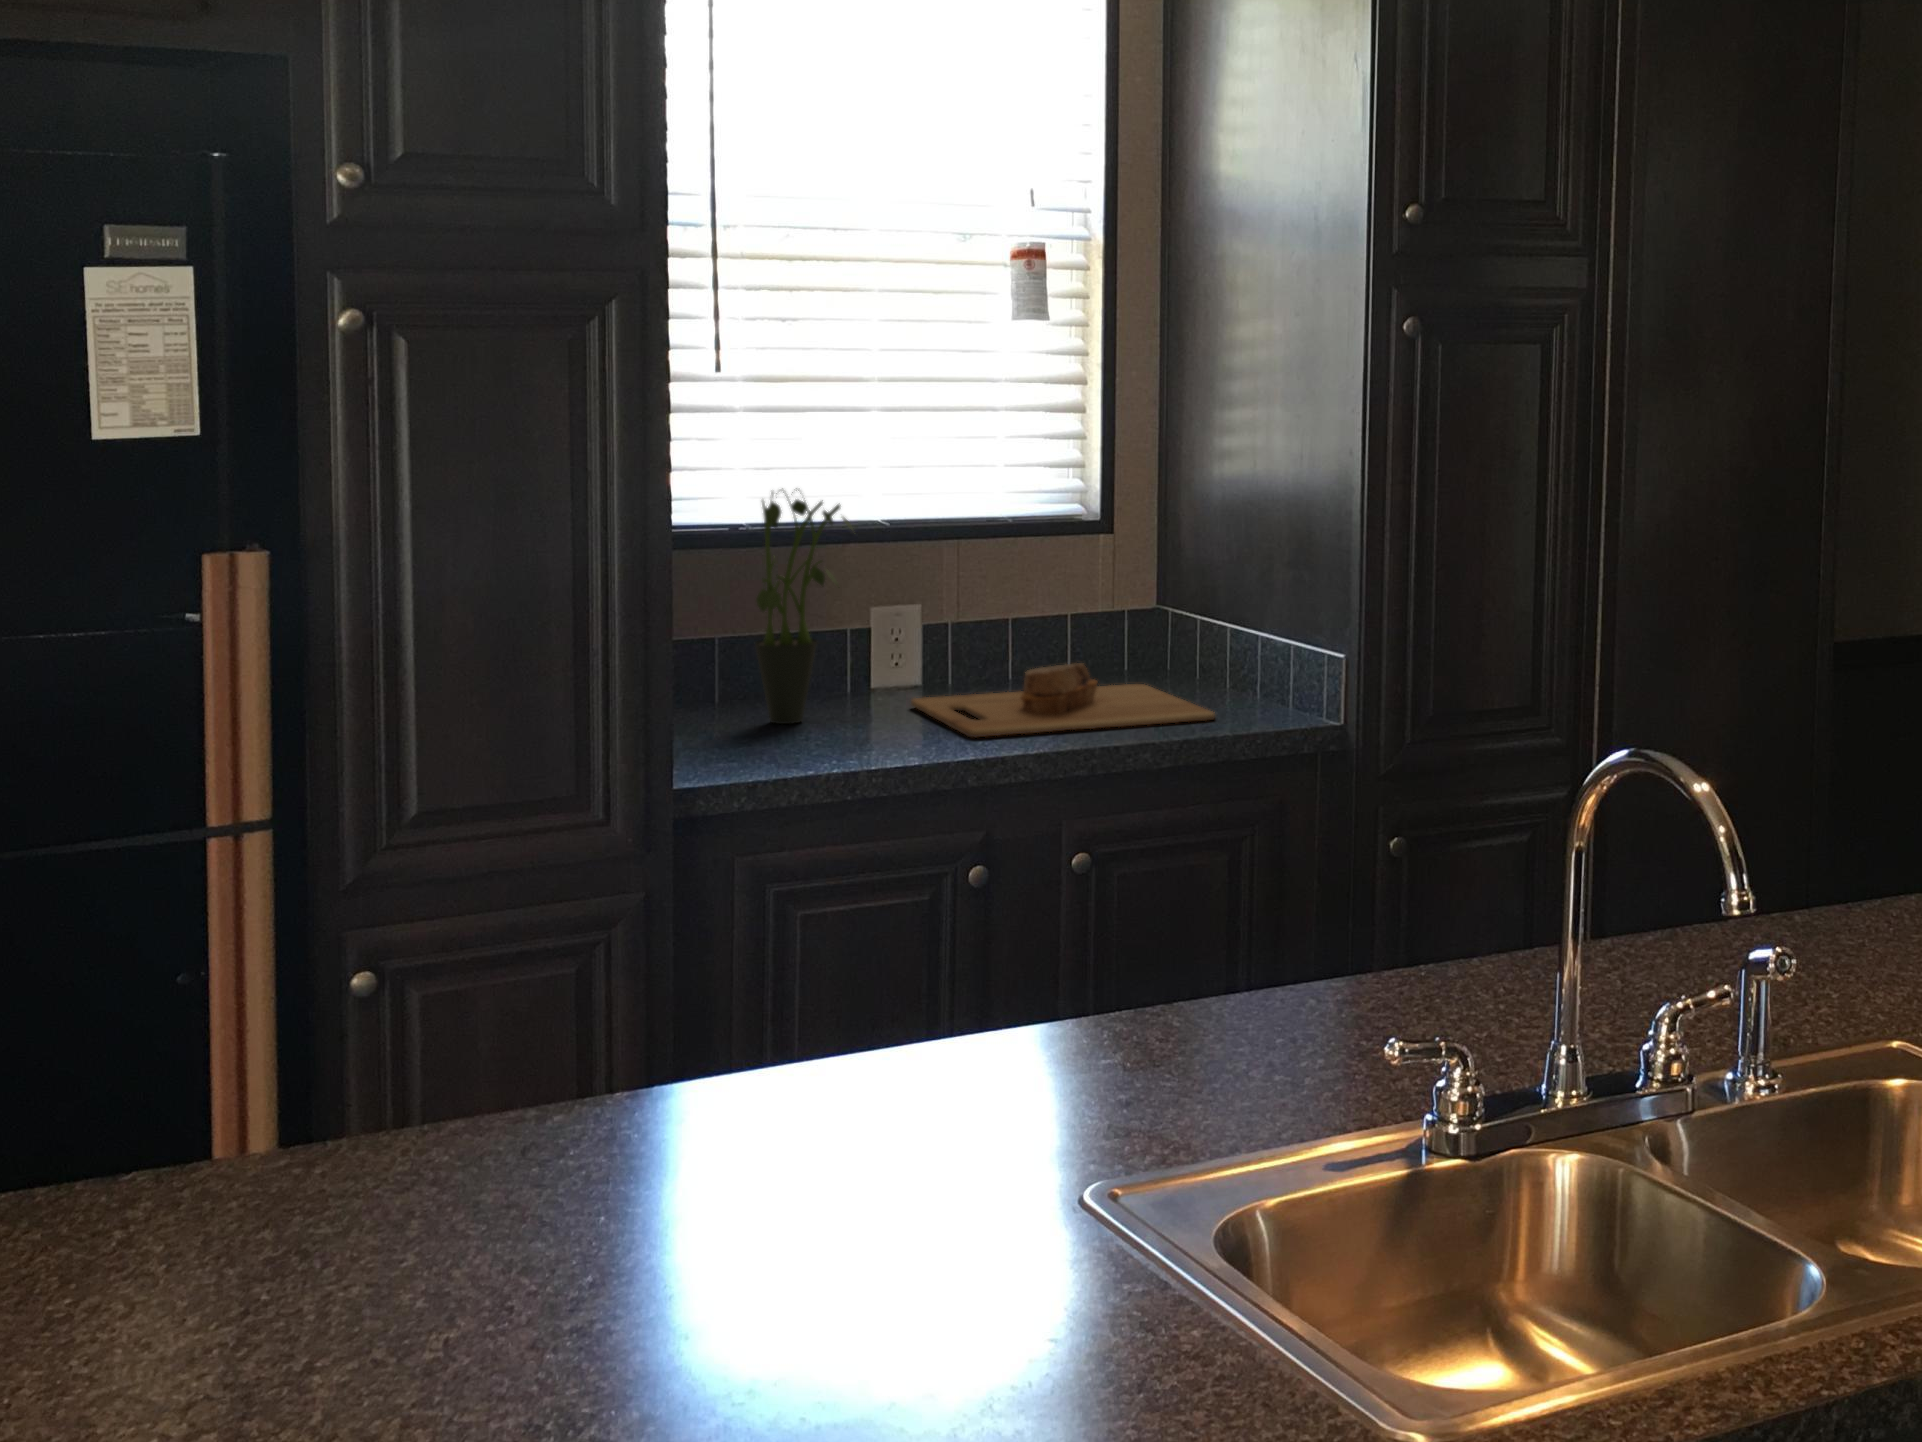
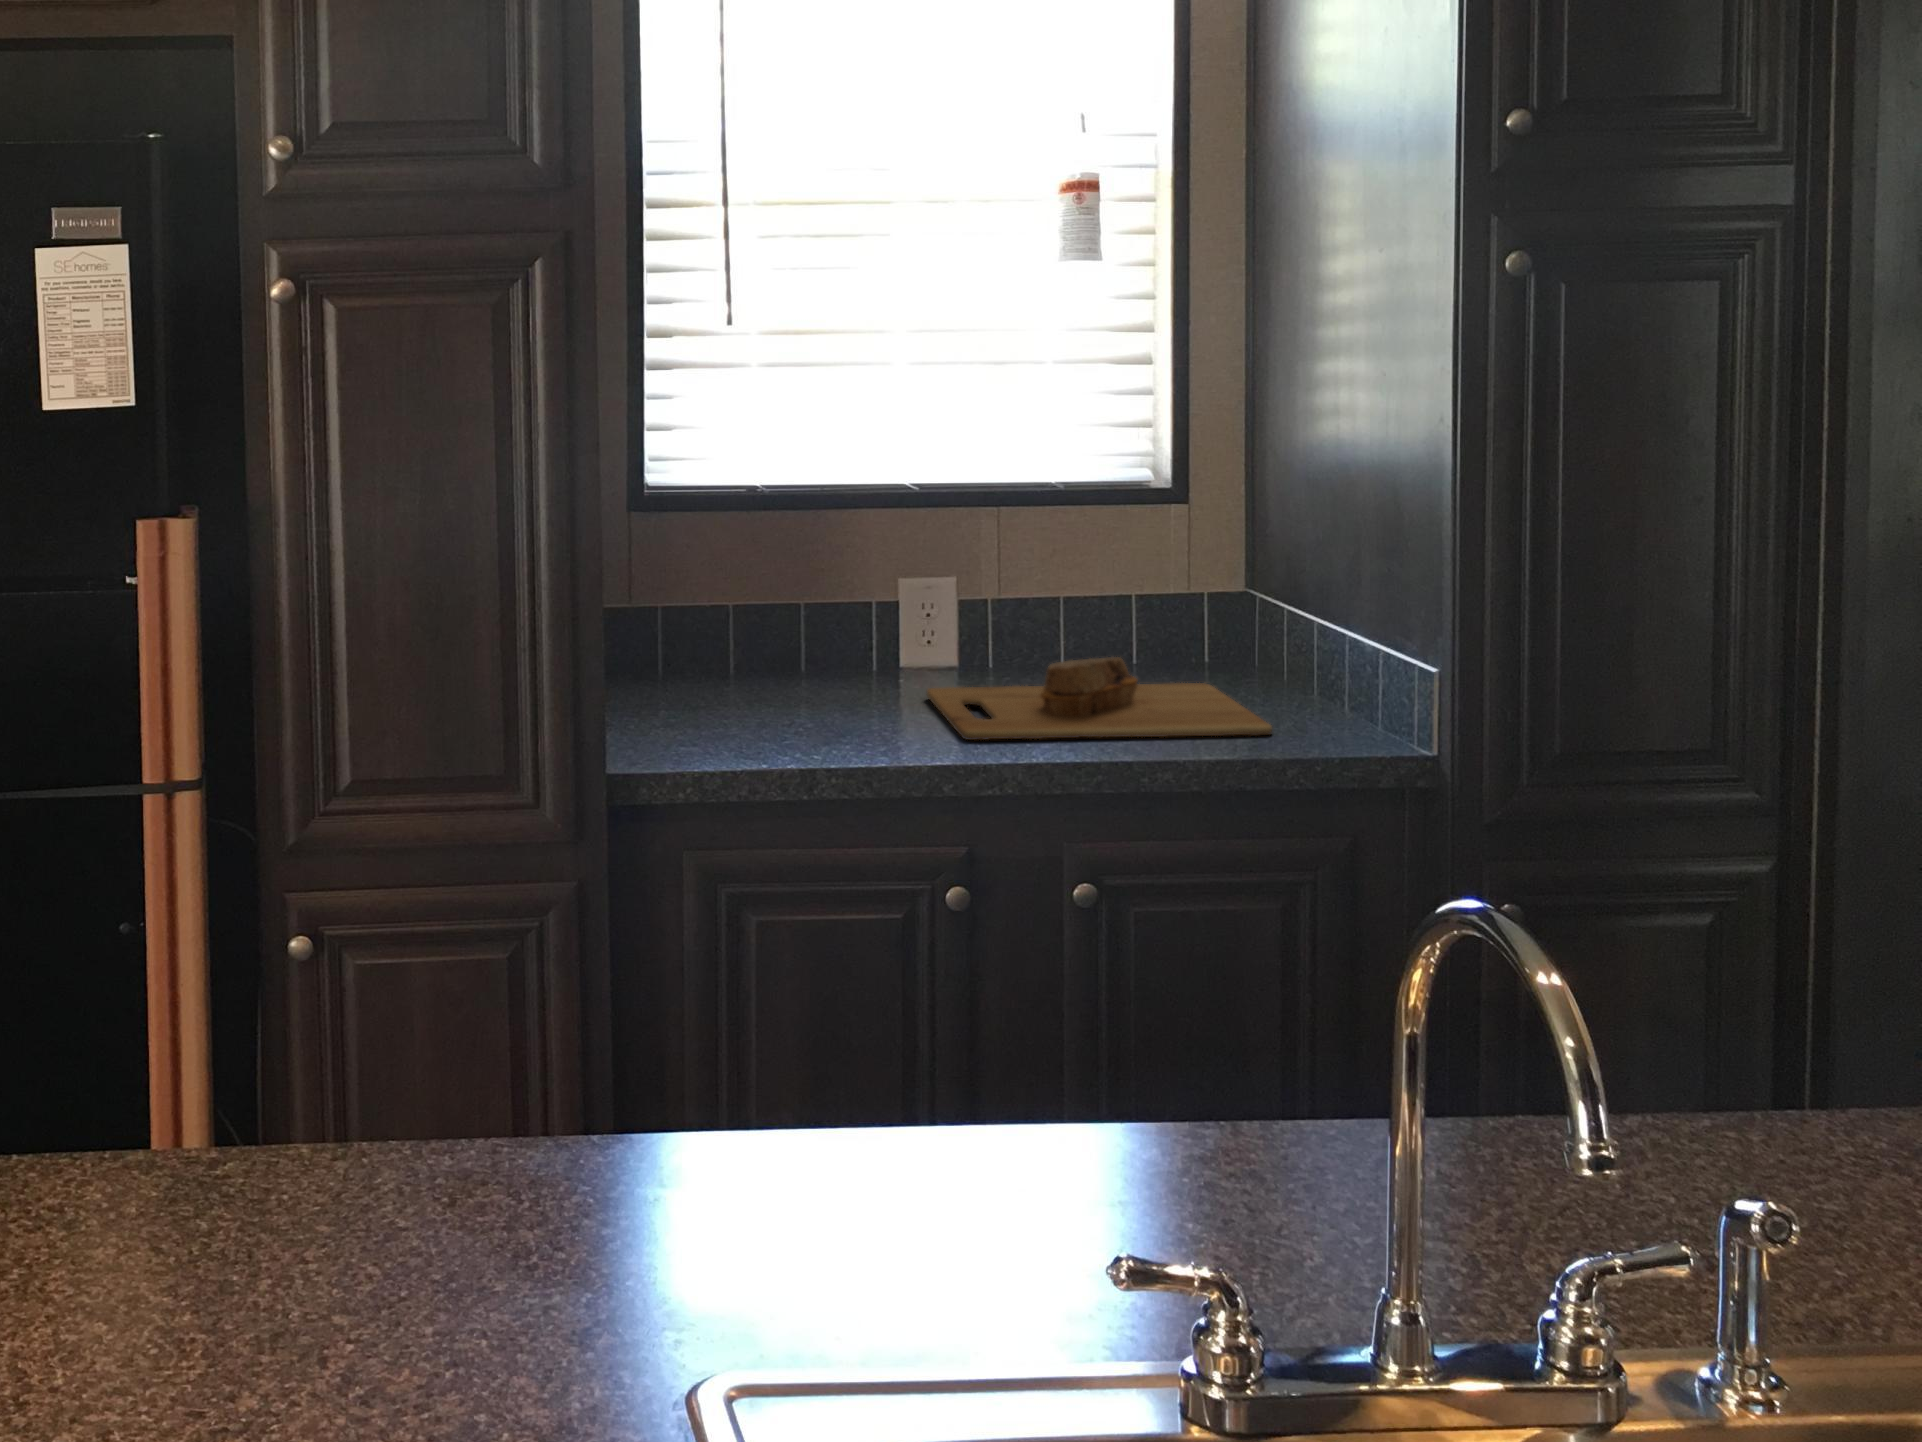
potted plant: present [755,488,852,724] -> none [747,453,850,710]

